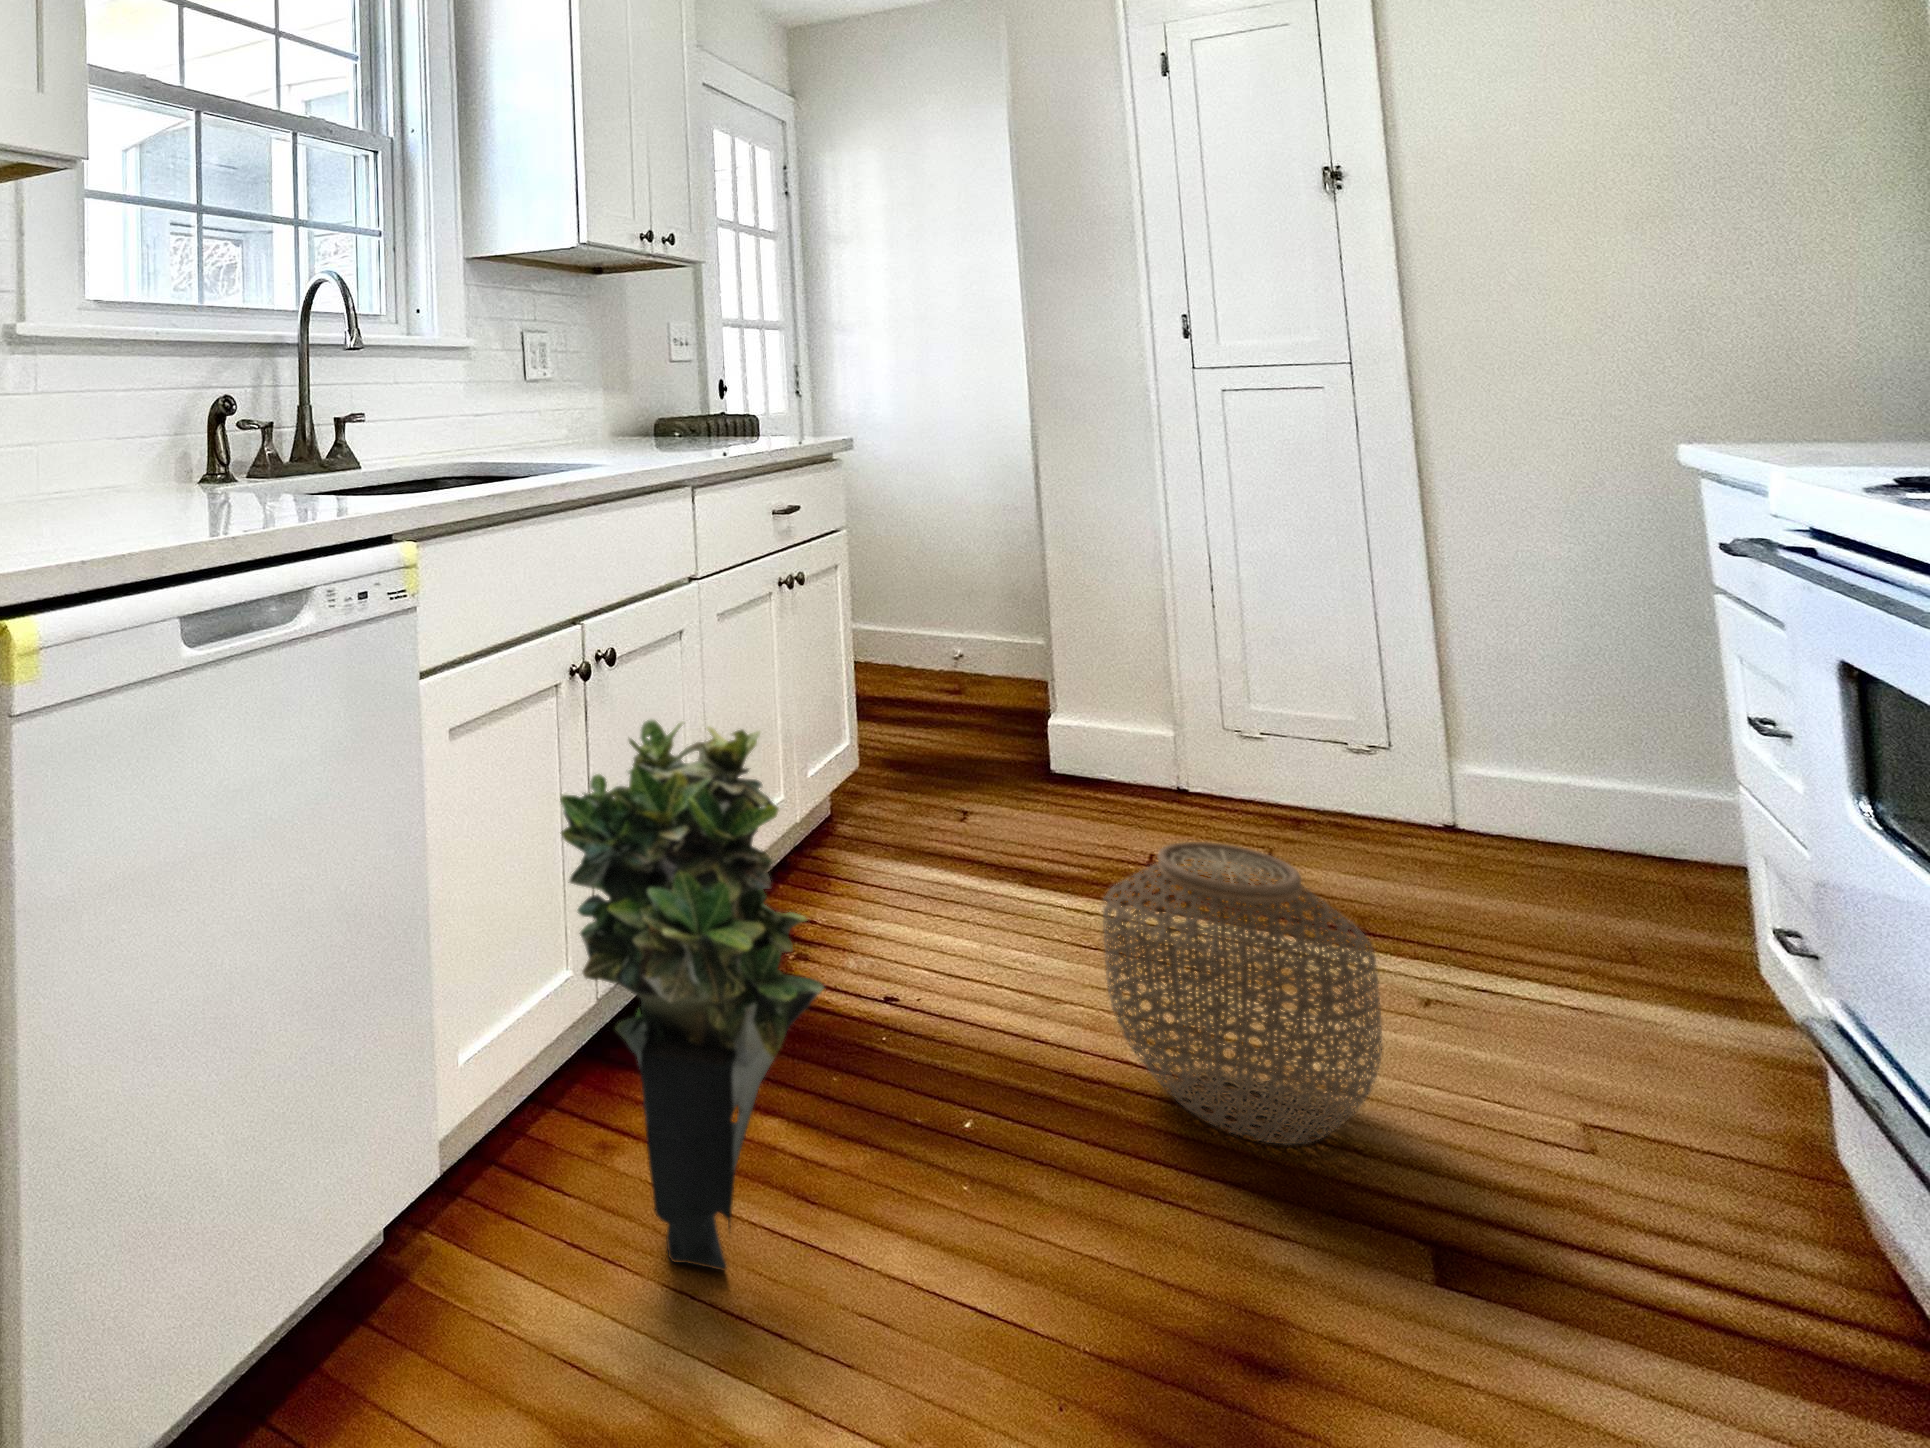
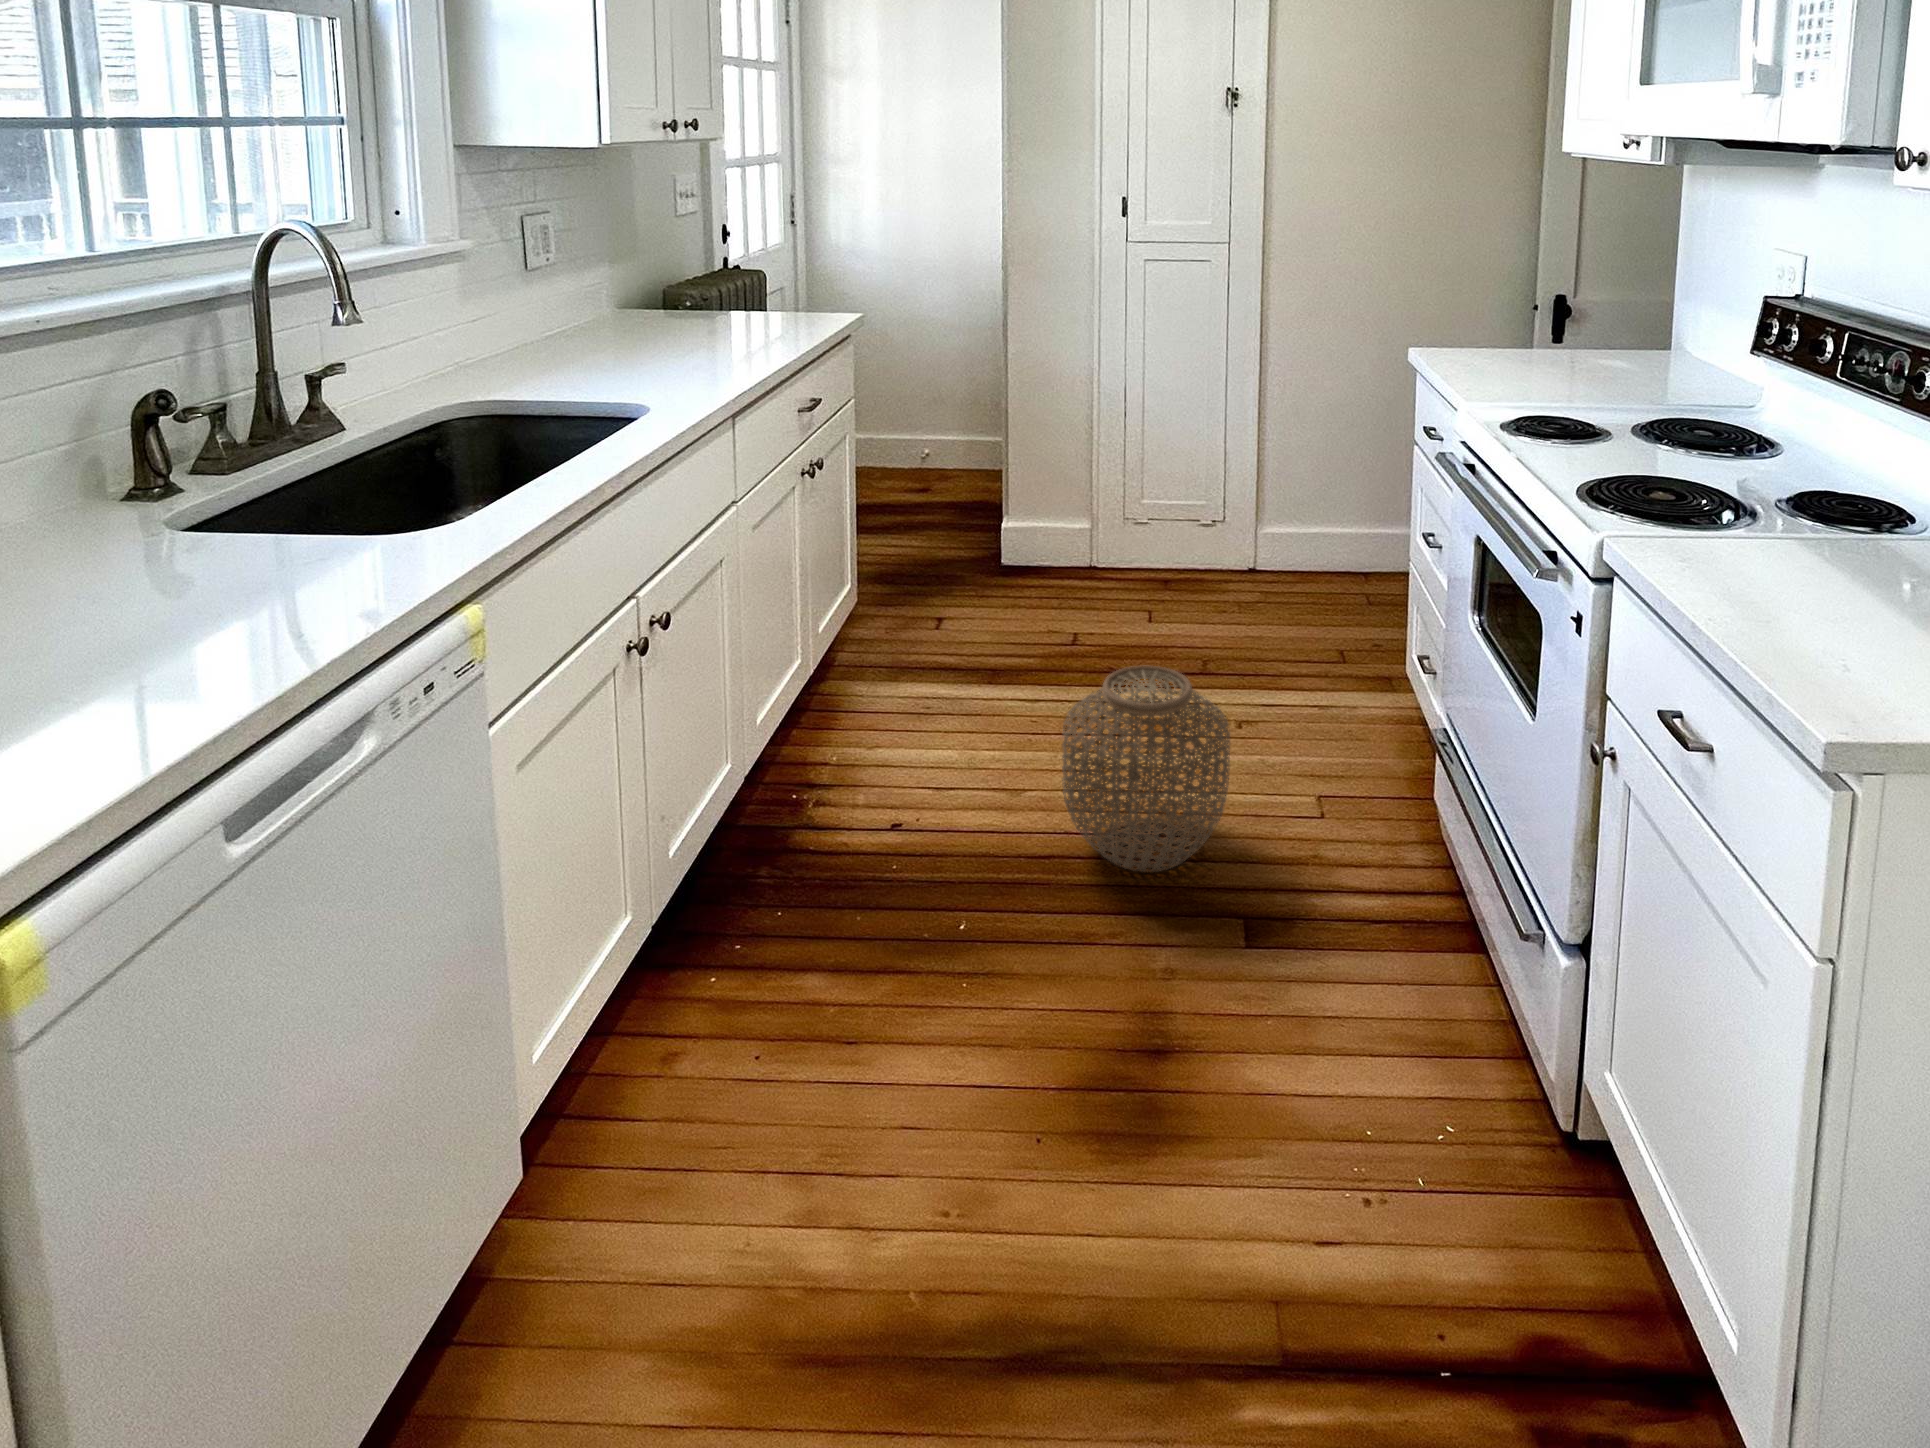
potted plant: present [560,720,824,1270] -> none [627,671,874,1149]

